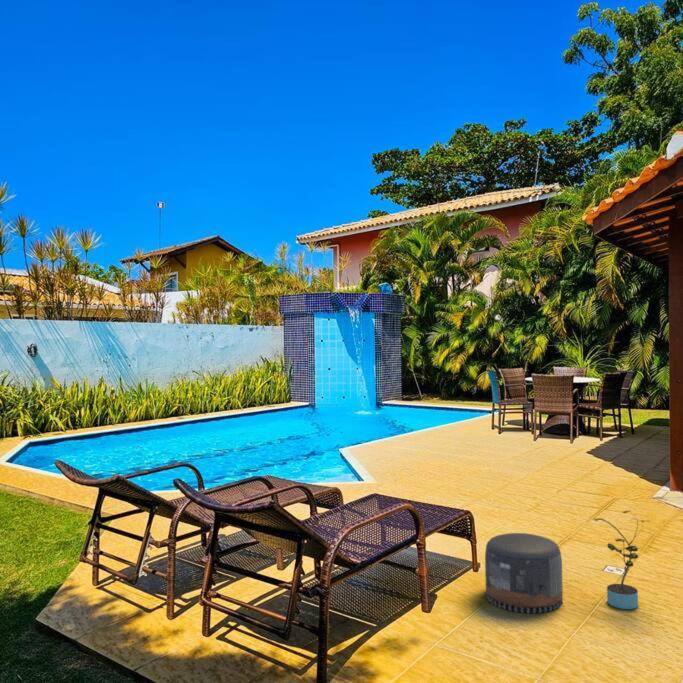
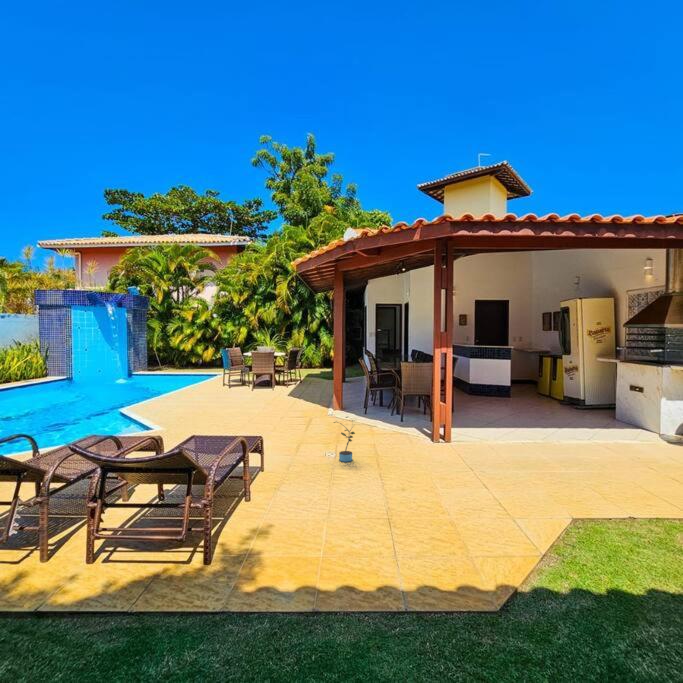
pouf: present [485,533,563,613] -> none [285,434,322,472]

